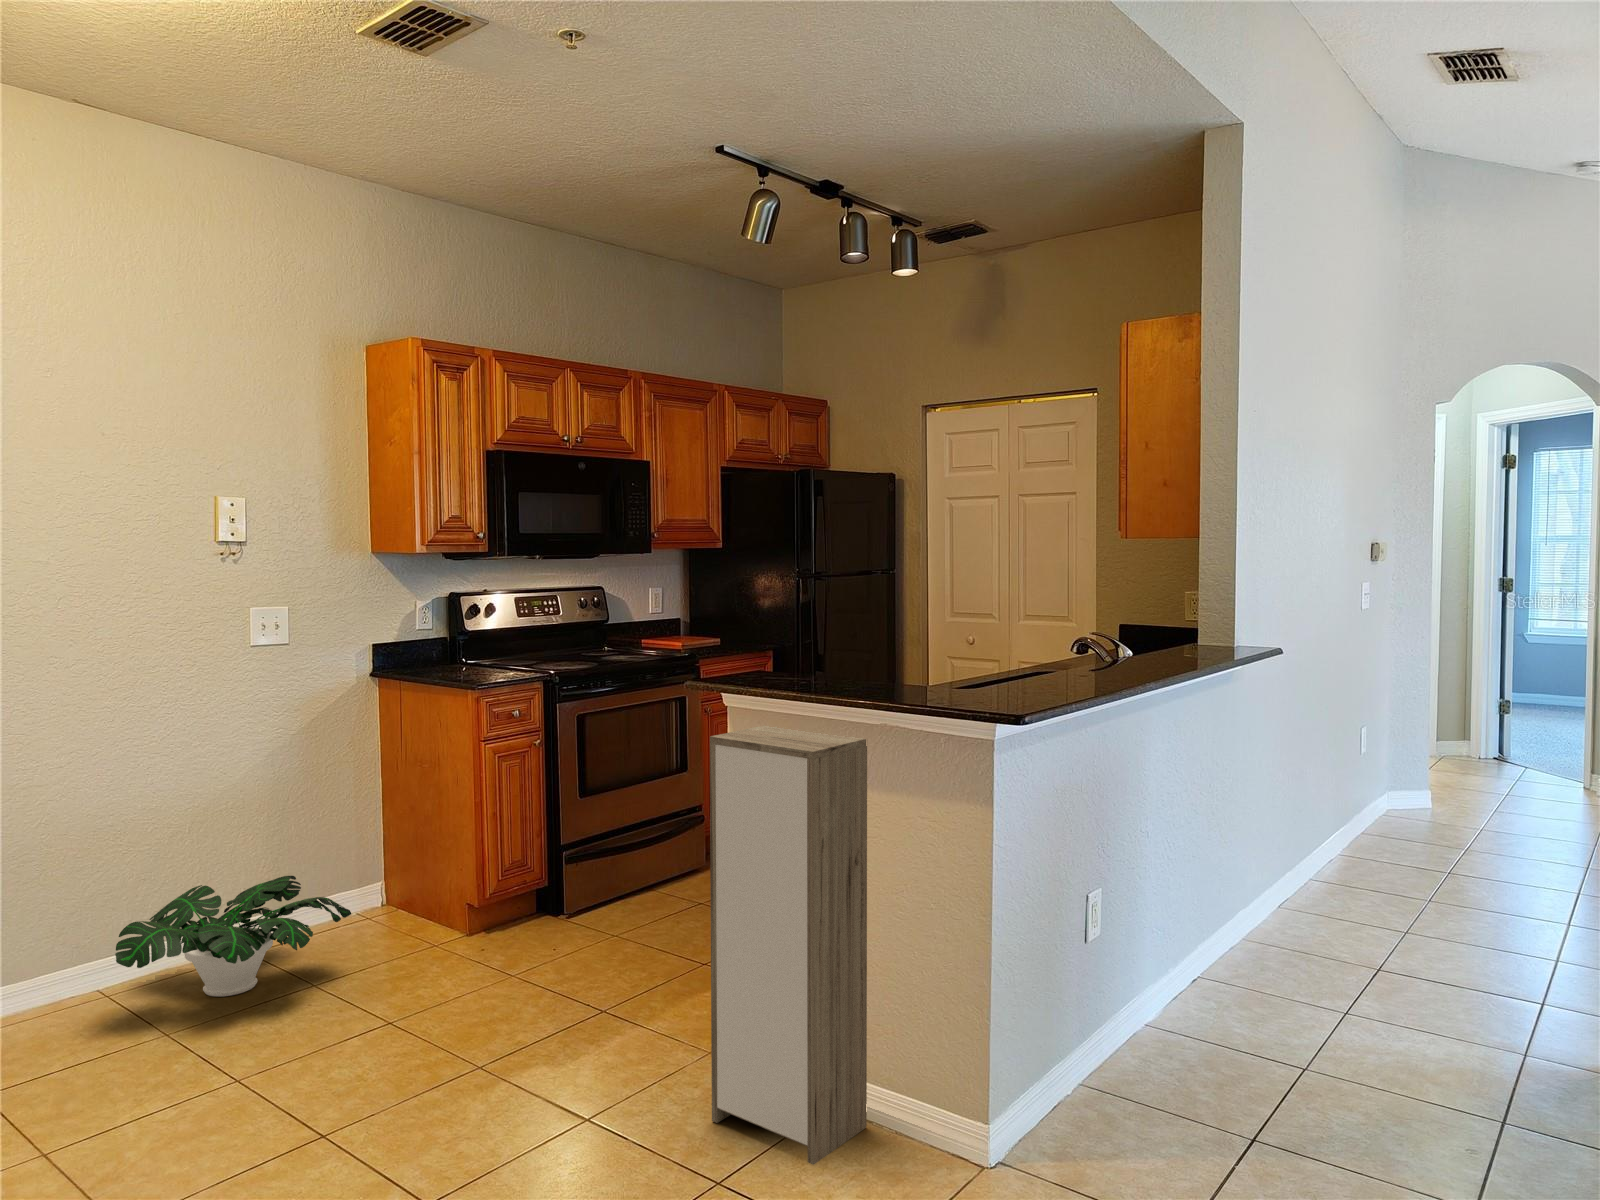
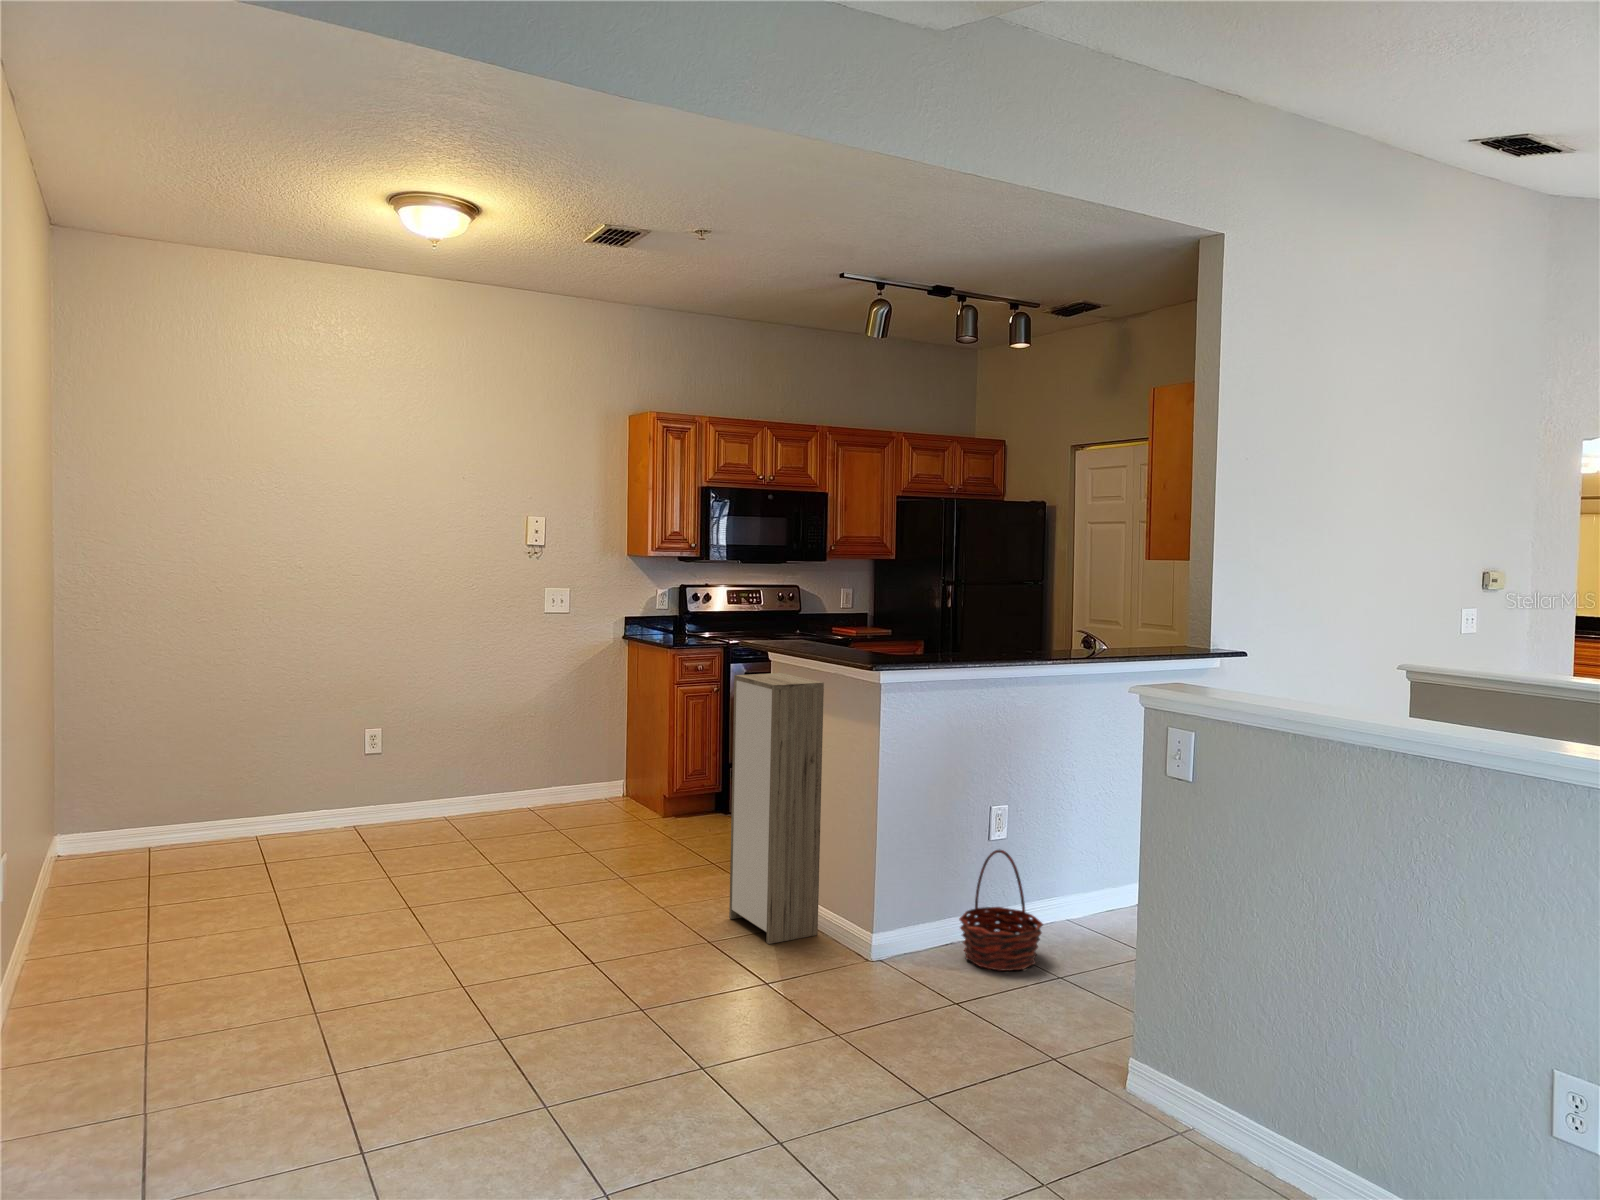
potted plant: present [115,876,351,997] -> none [445,760,583,827]
basket: none [1081,961,1207,1143] -> present [959,850,1043,971]

